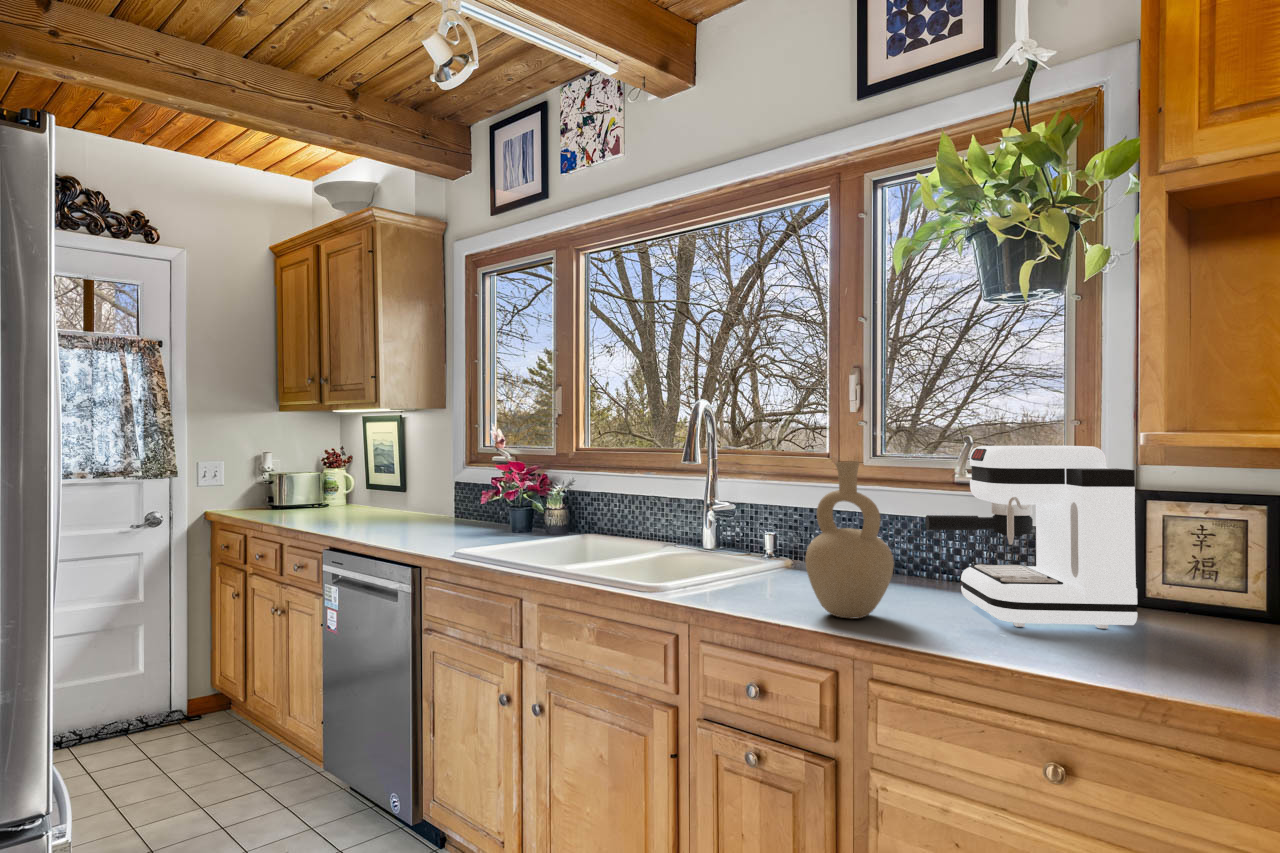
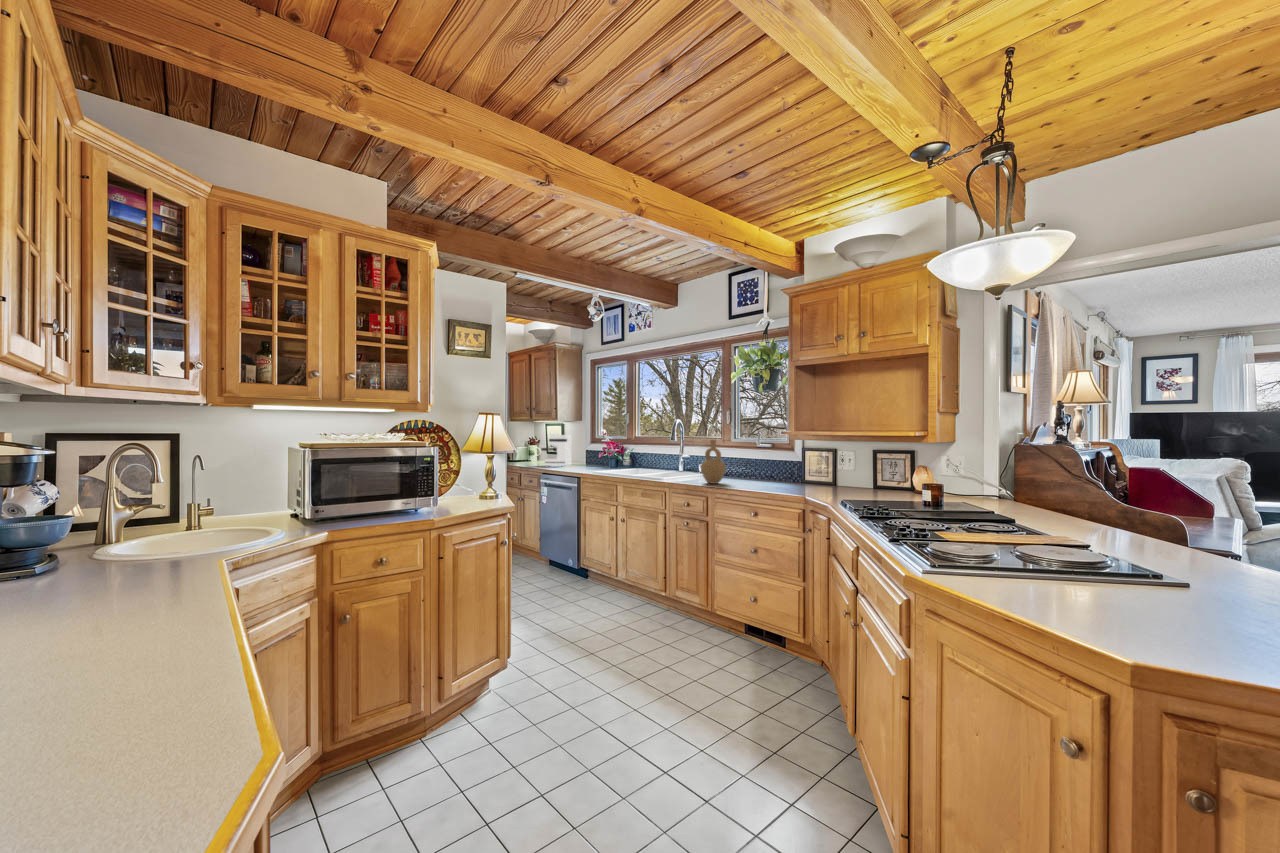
coffee maker: present [925,446,1137,629] -> present [541,435,571,466]

